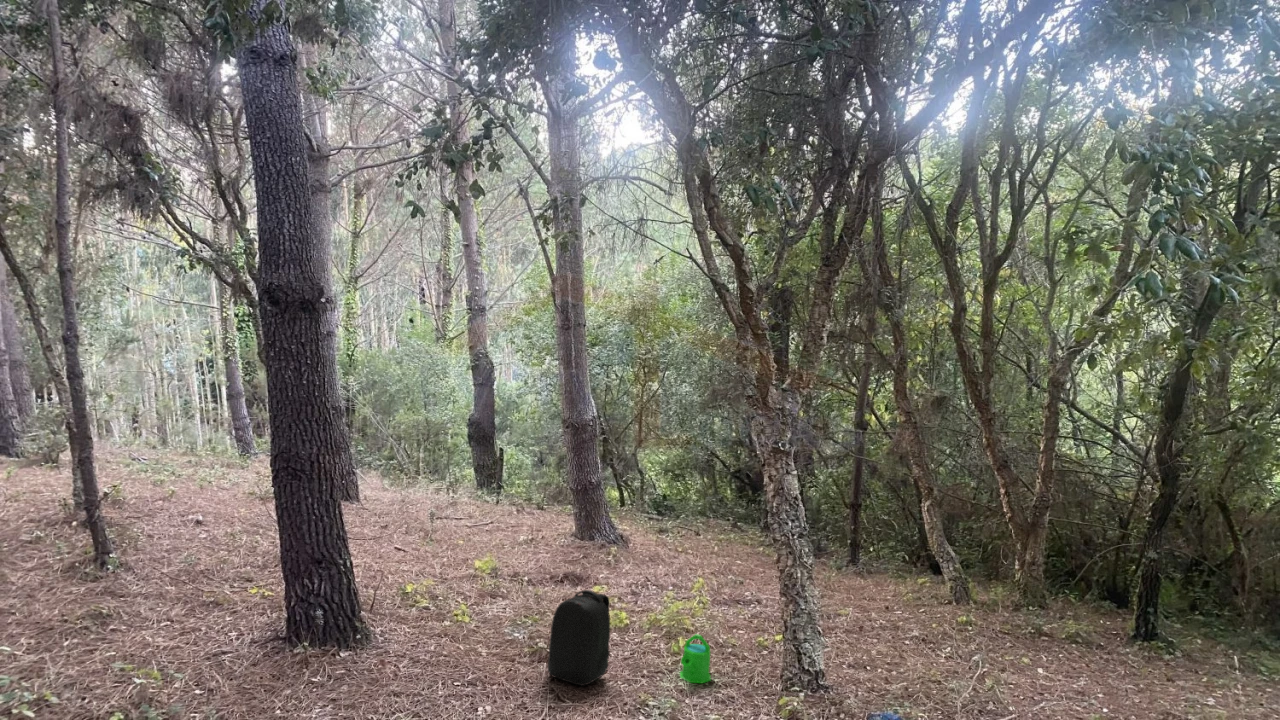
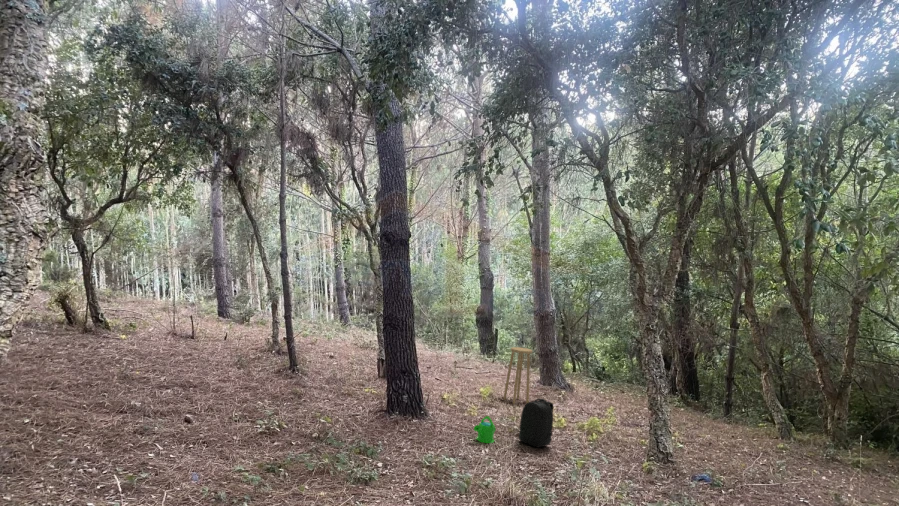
stool: none [515,486,564,587] -> present [504,347,532,404]
watering can: present [680,634,711,683] -> present [474,416,496,443]

